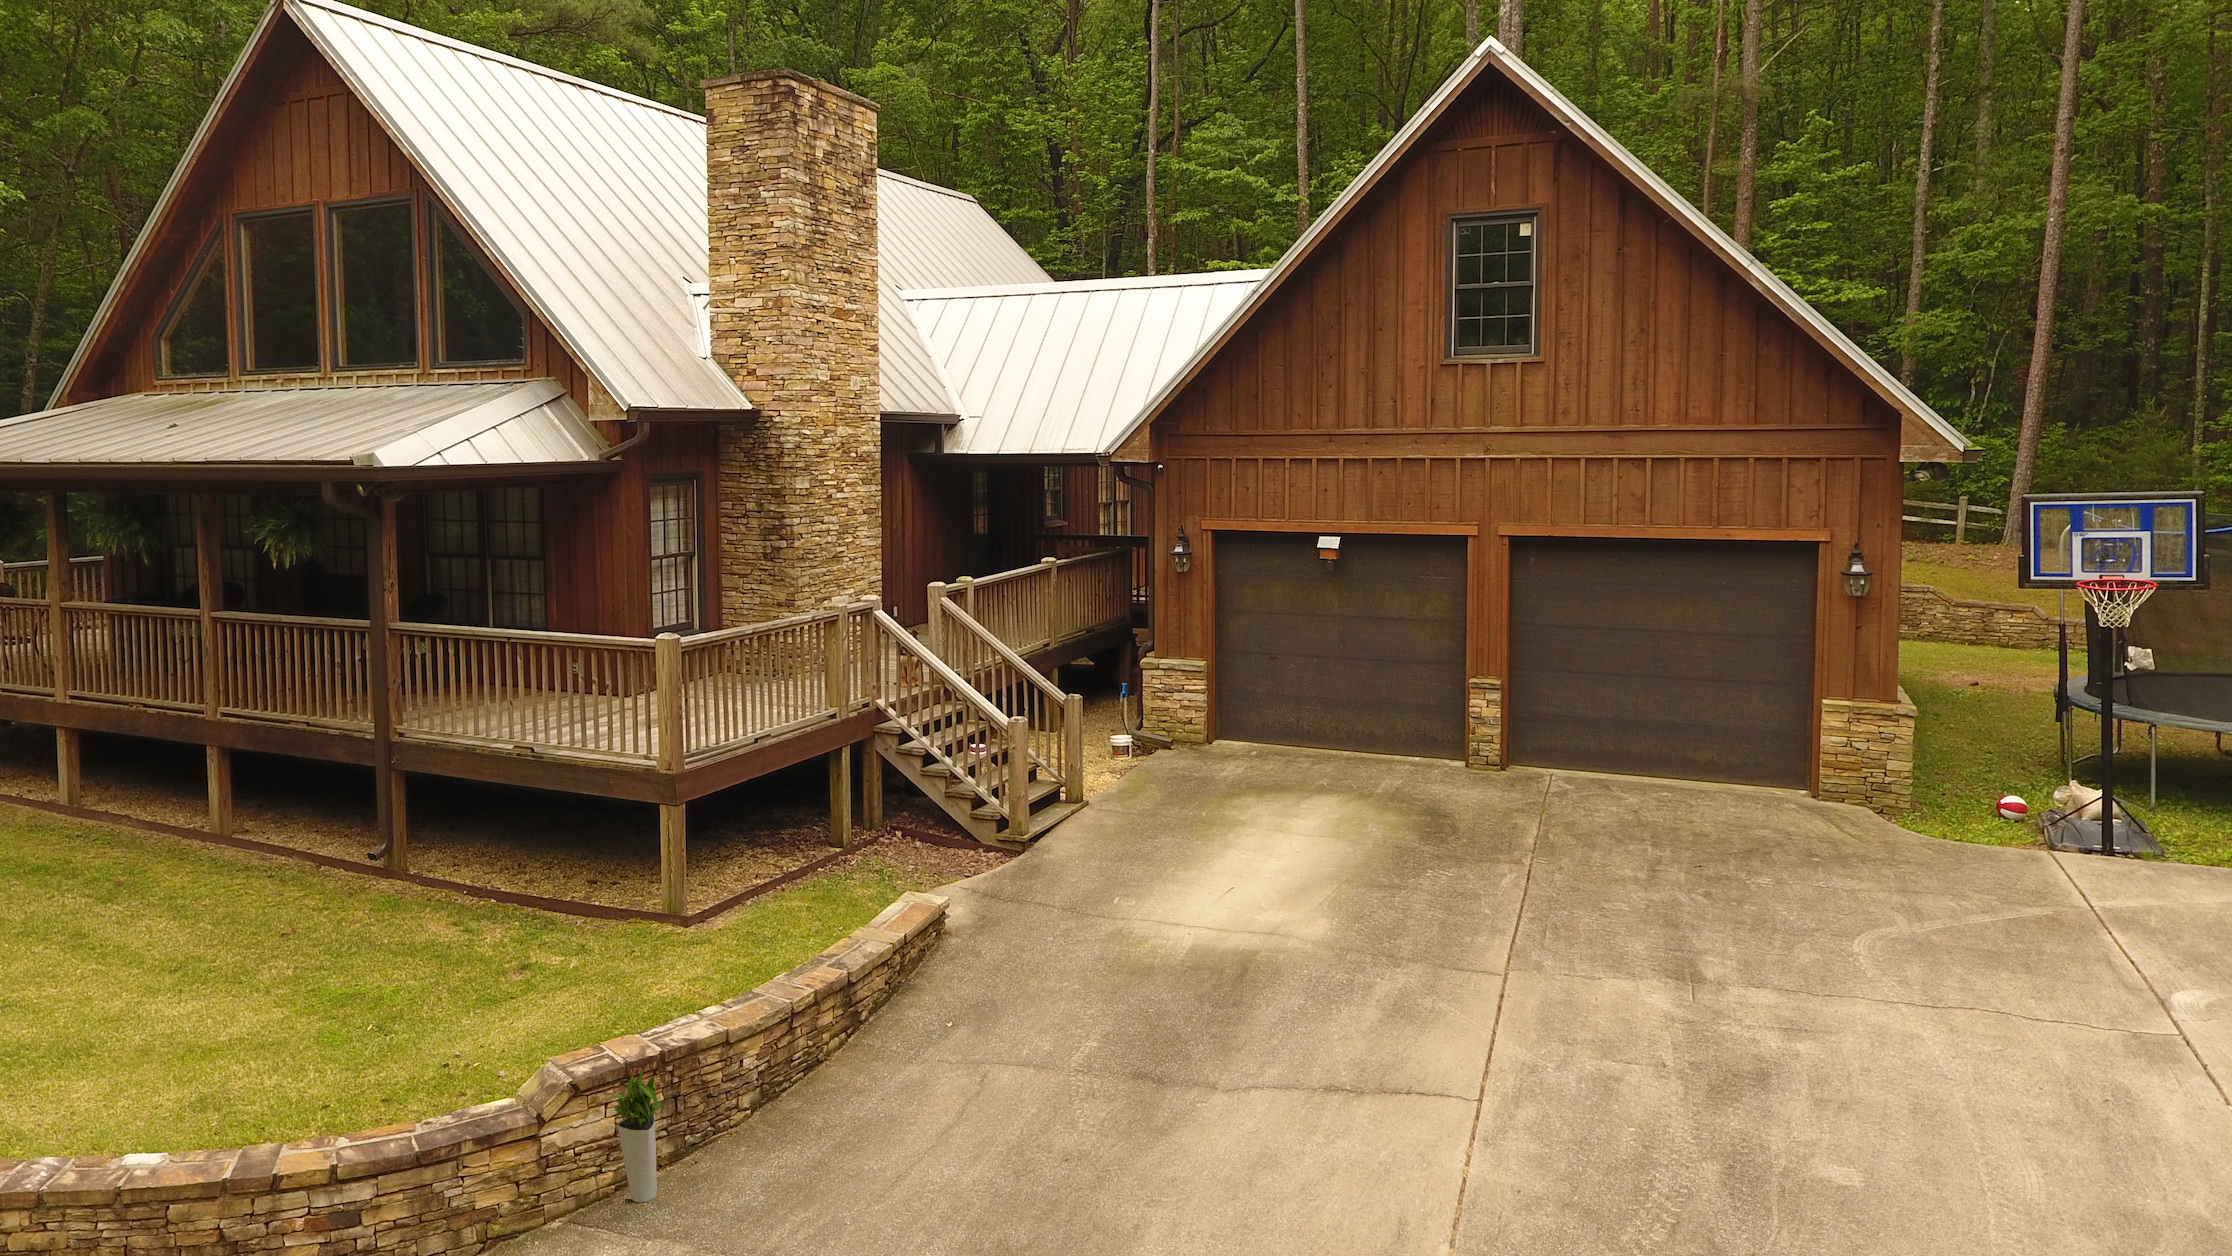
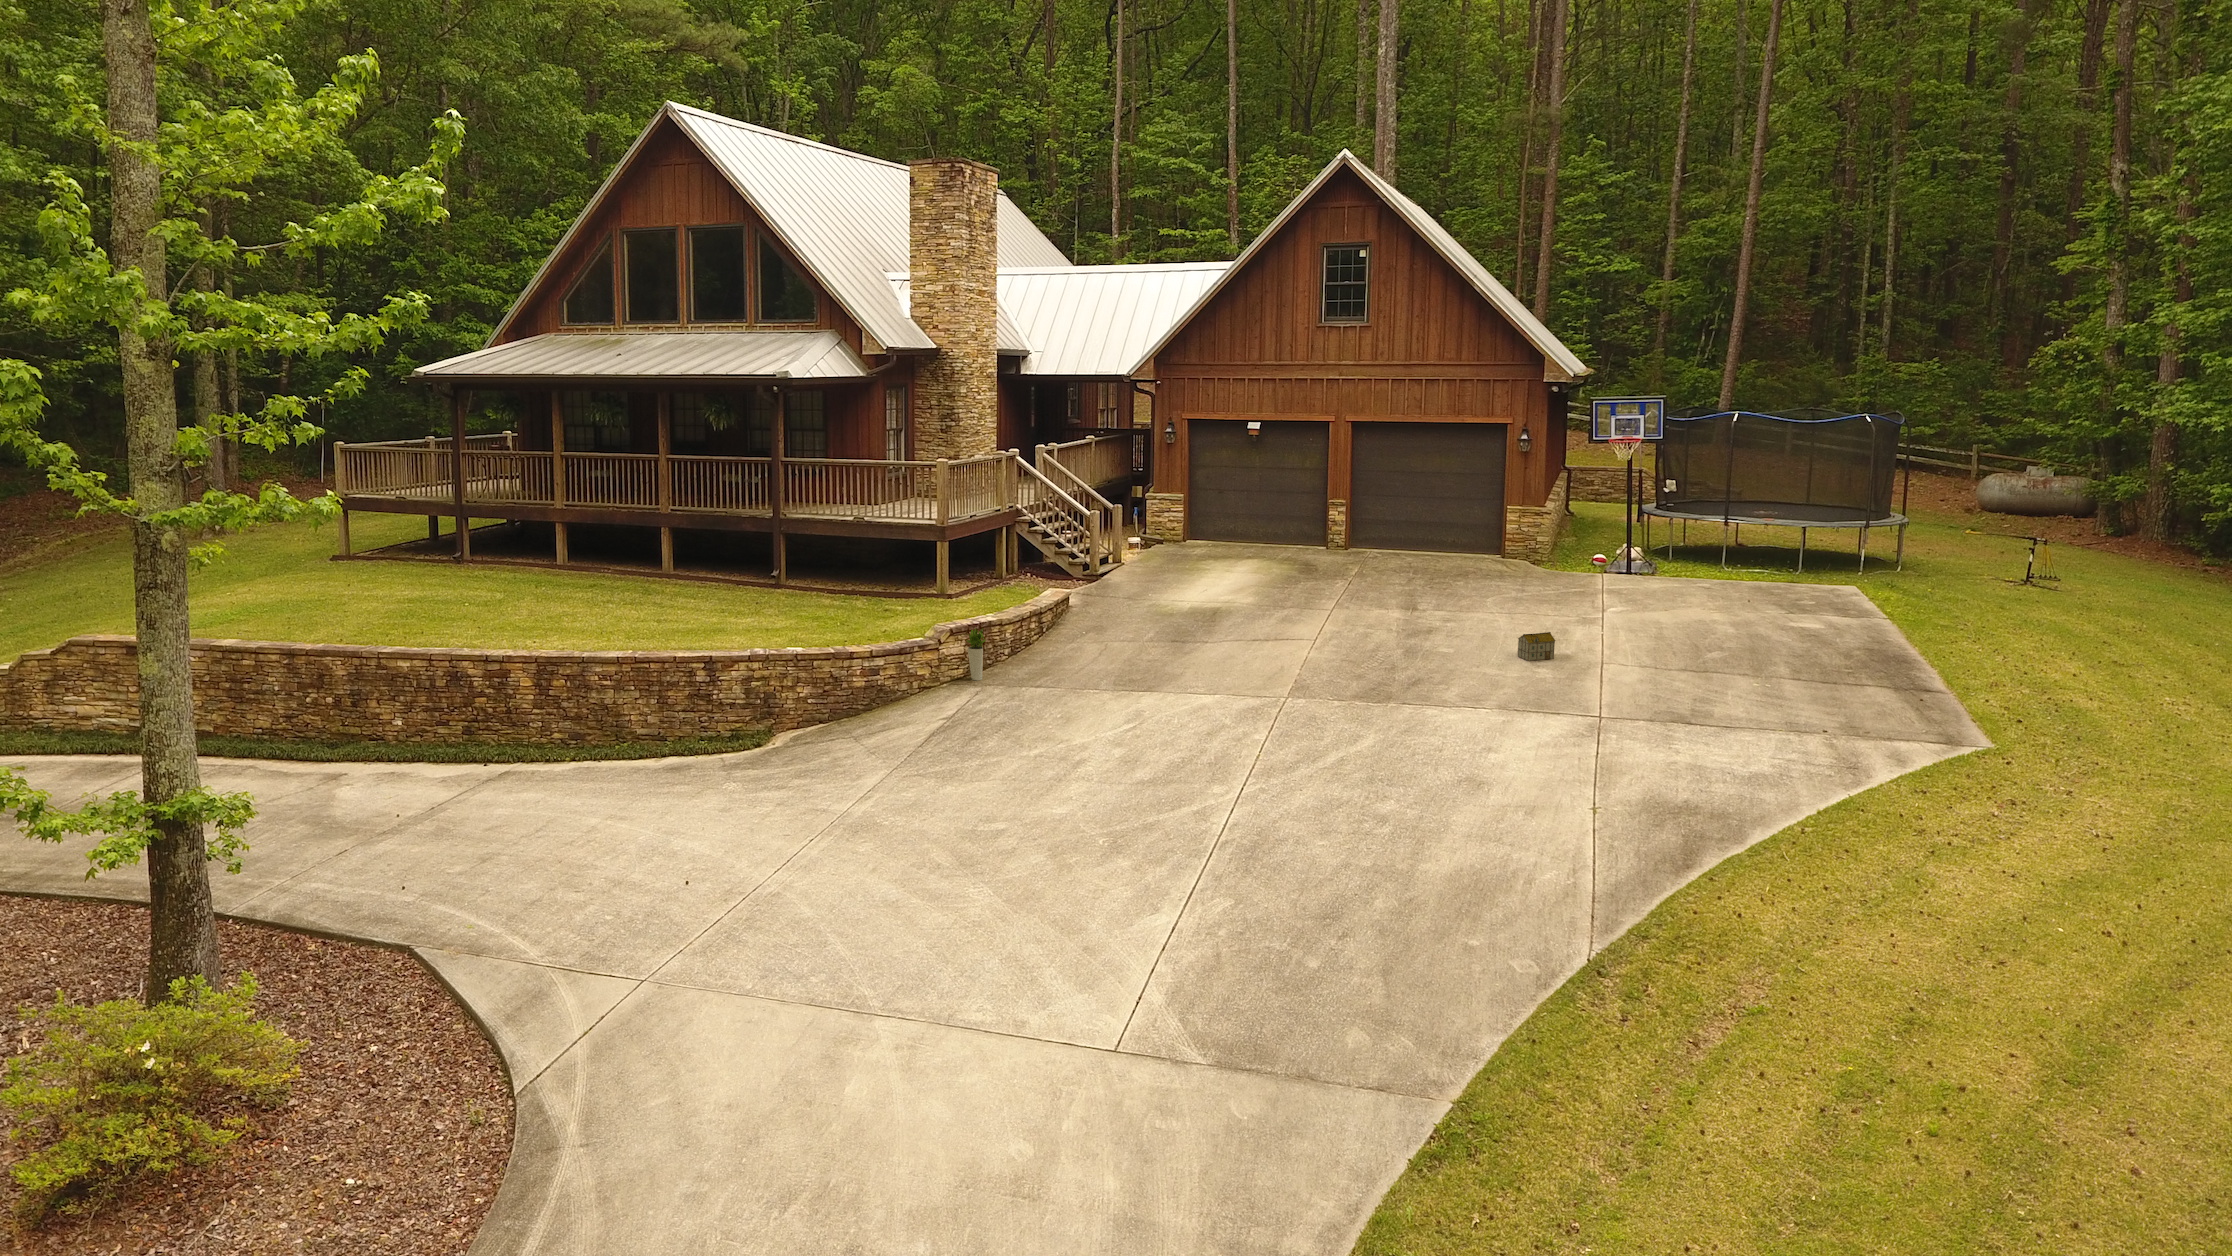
toy house: none [2002,1132,2113,1215] -> present [1518,632,1555,661]

